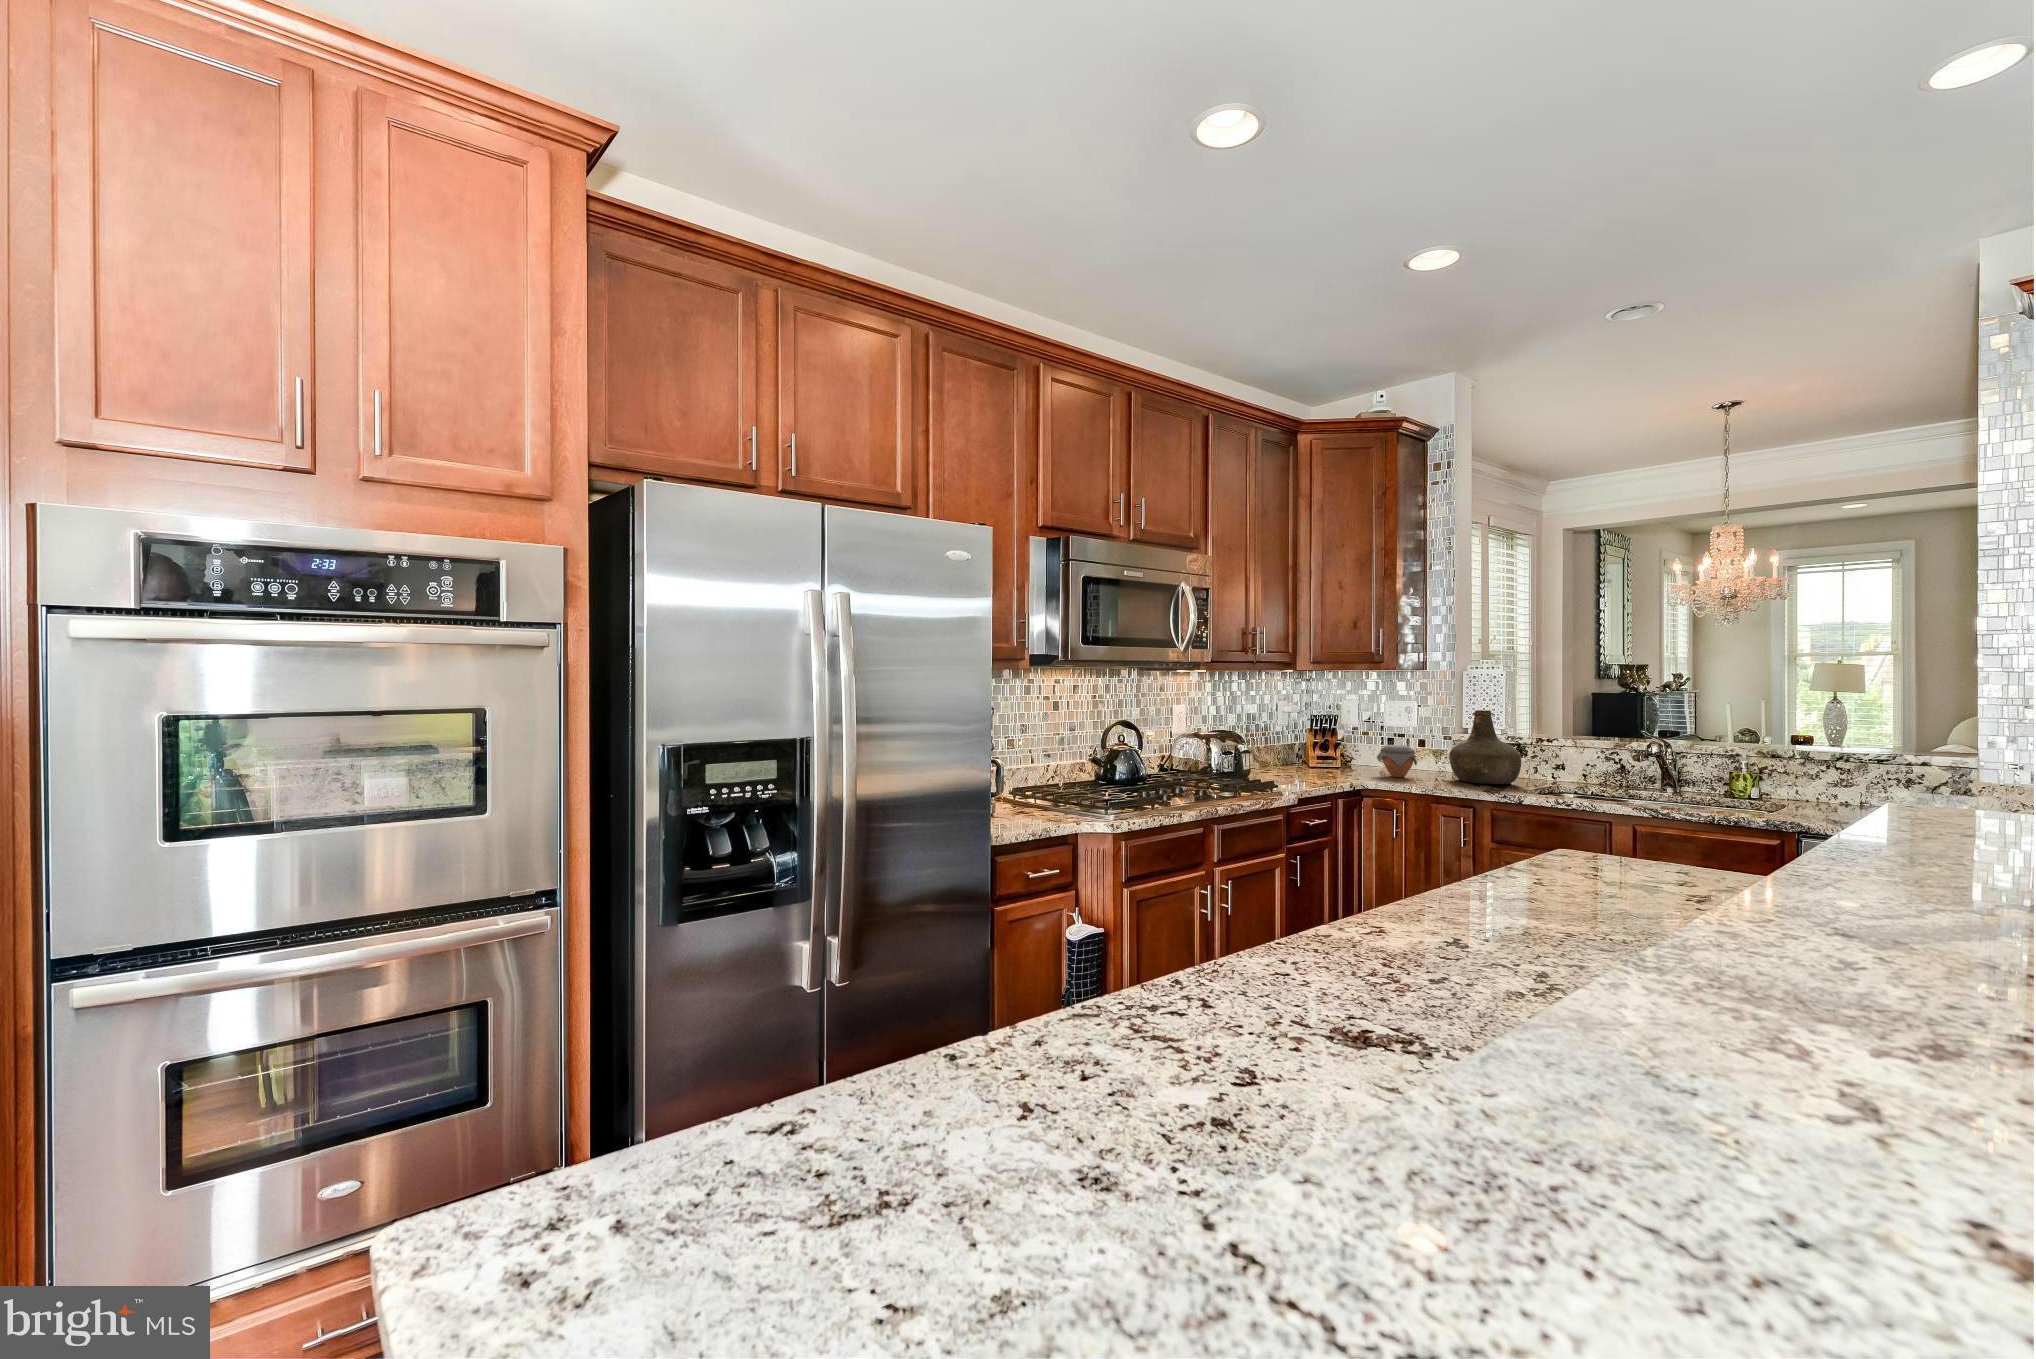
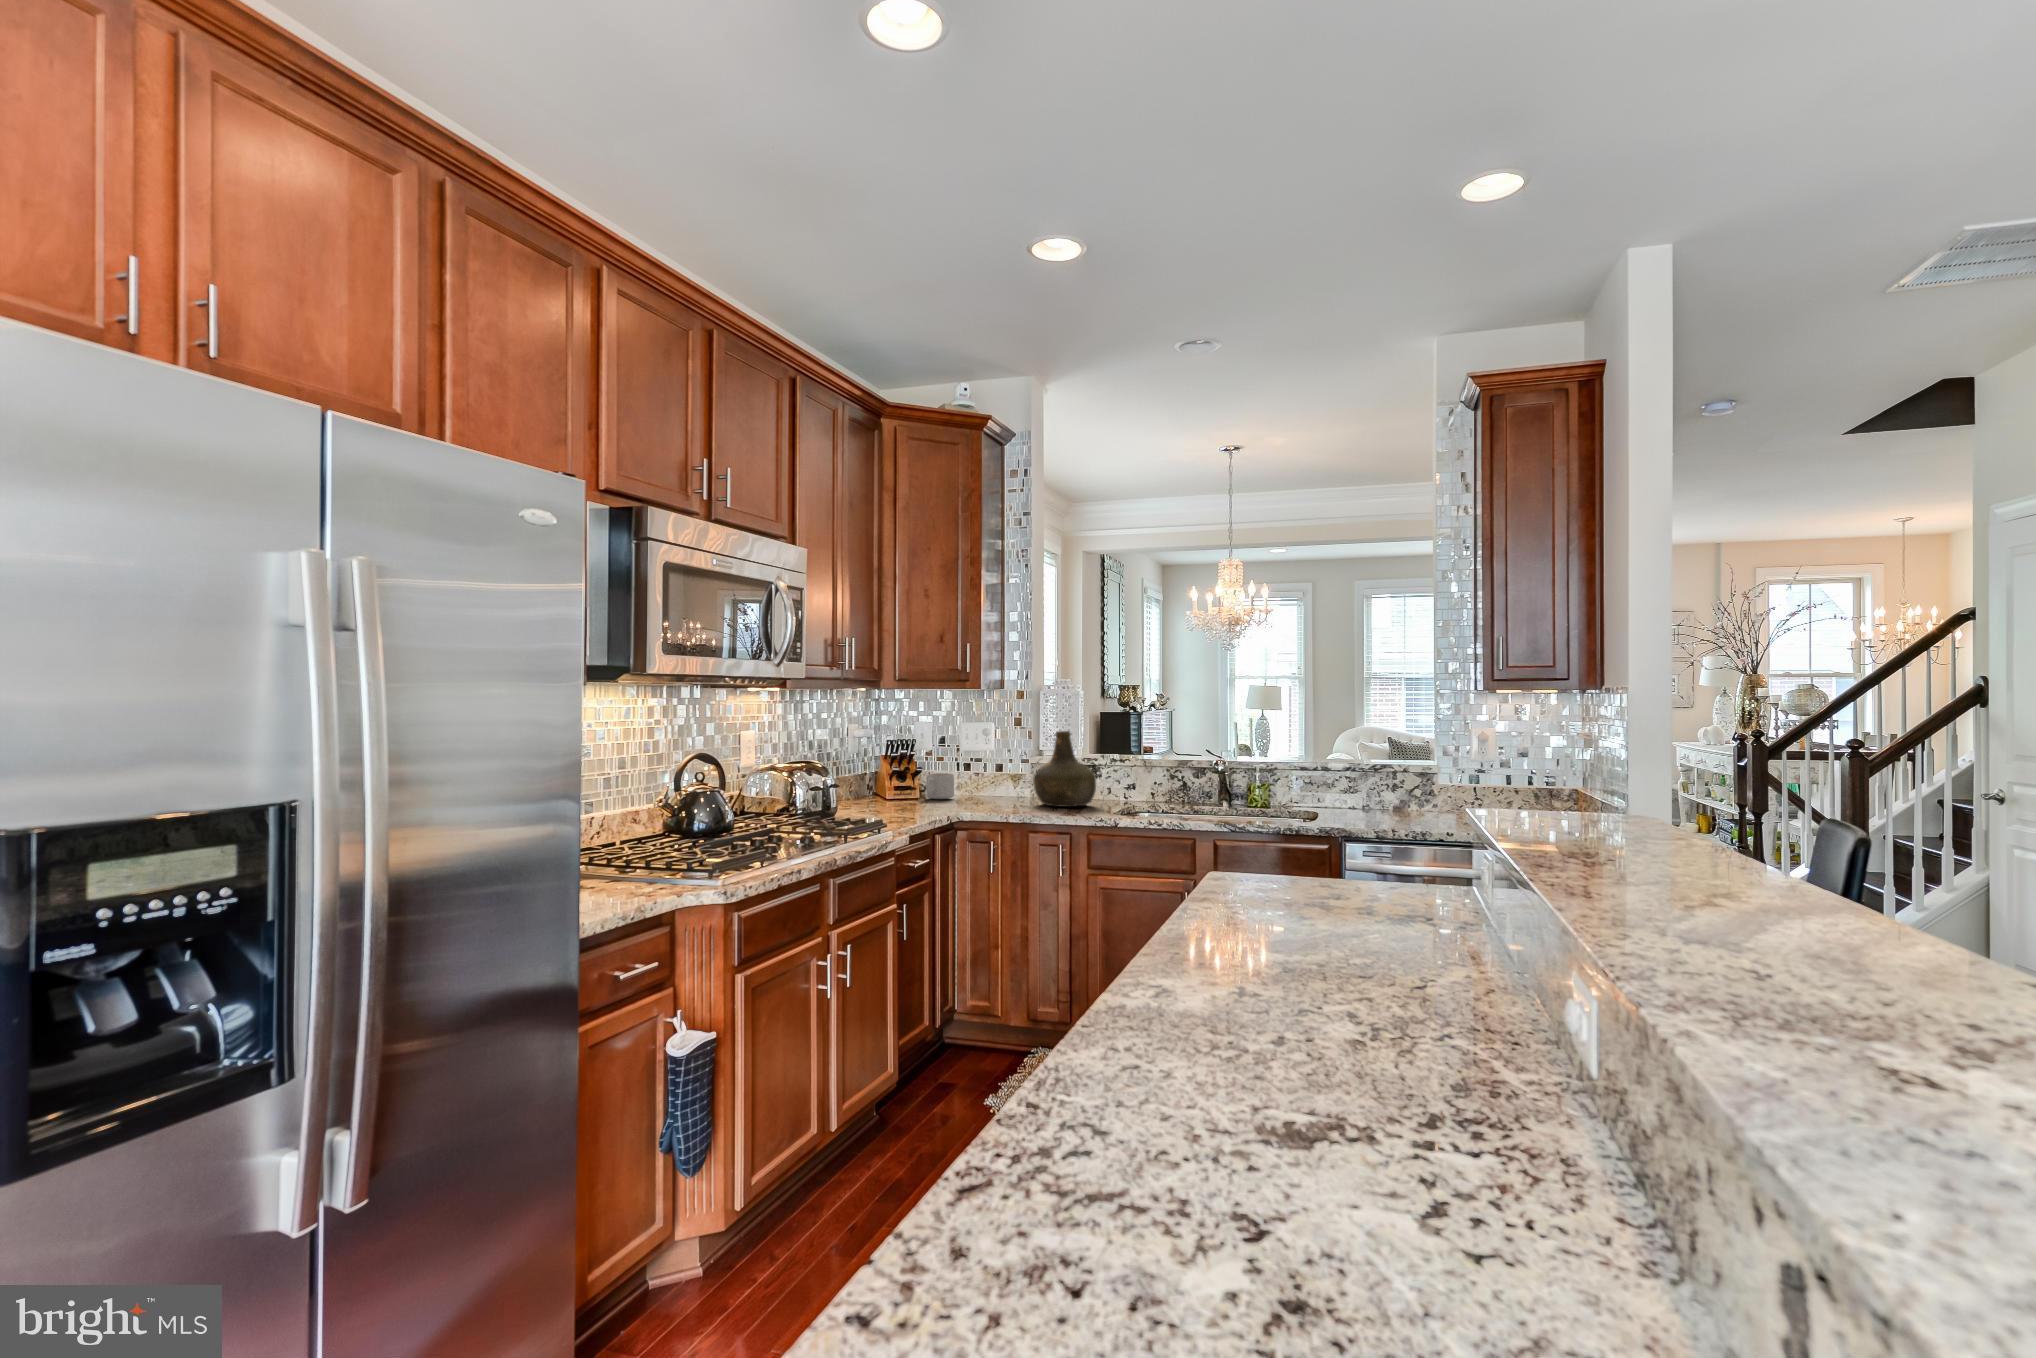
mug: none [1343,744,1372,767] -> present [926,773,954,799]
jar: present [1377,745,1417,777] -> none [965,771,1005,807]

